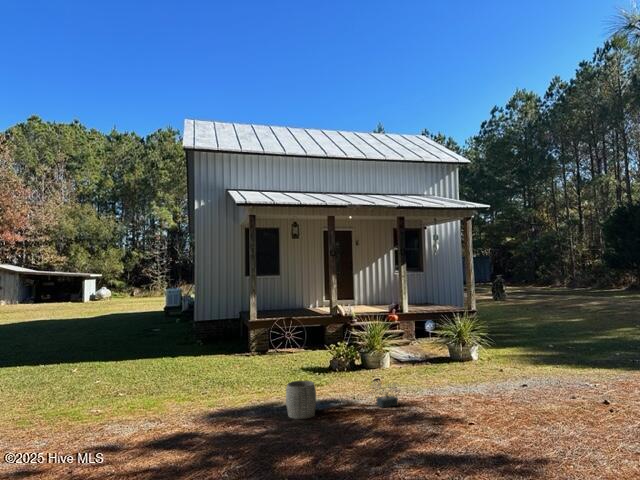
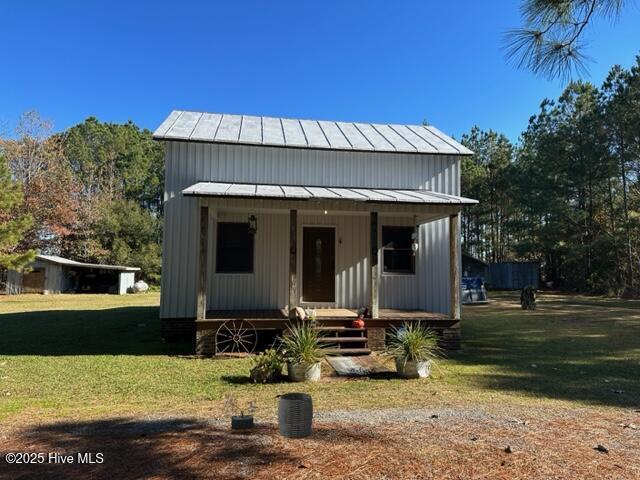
woven basket: present [286,381,316,419] -> present [278,392,313,438]

